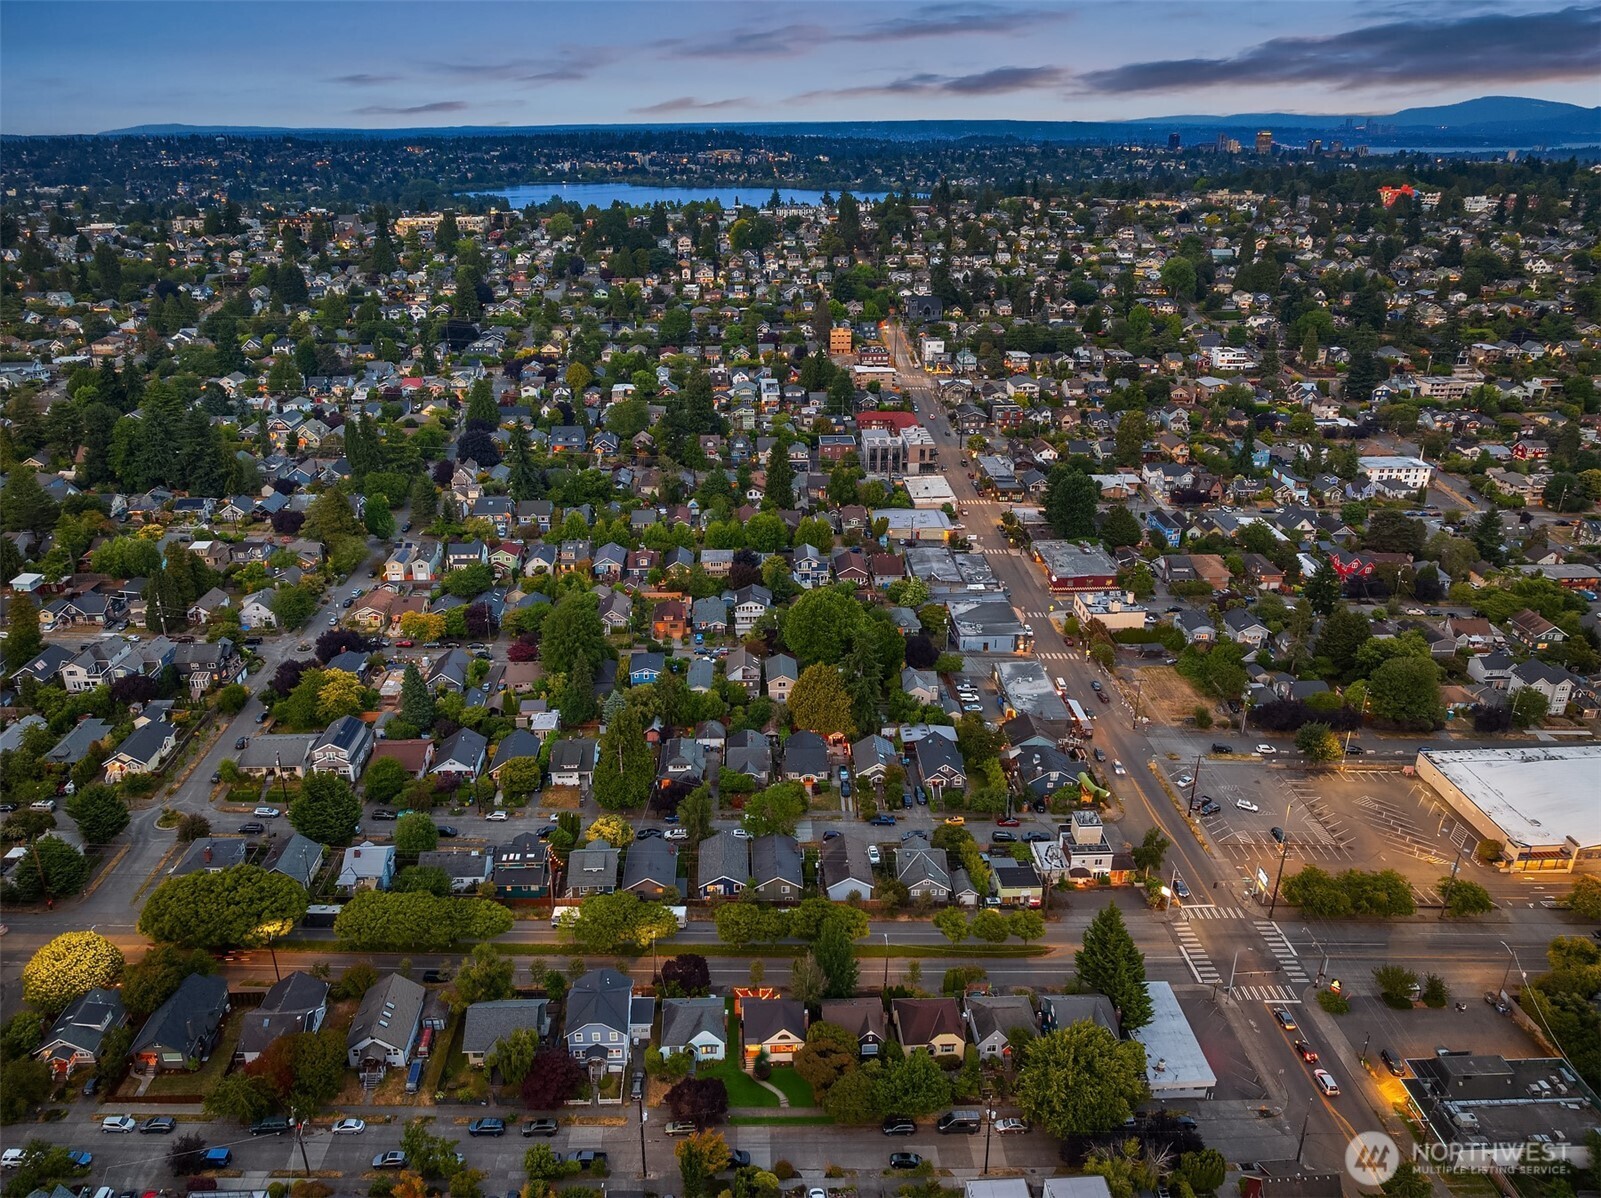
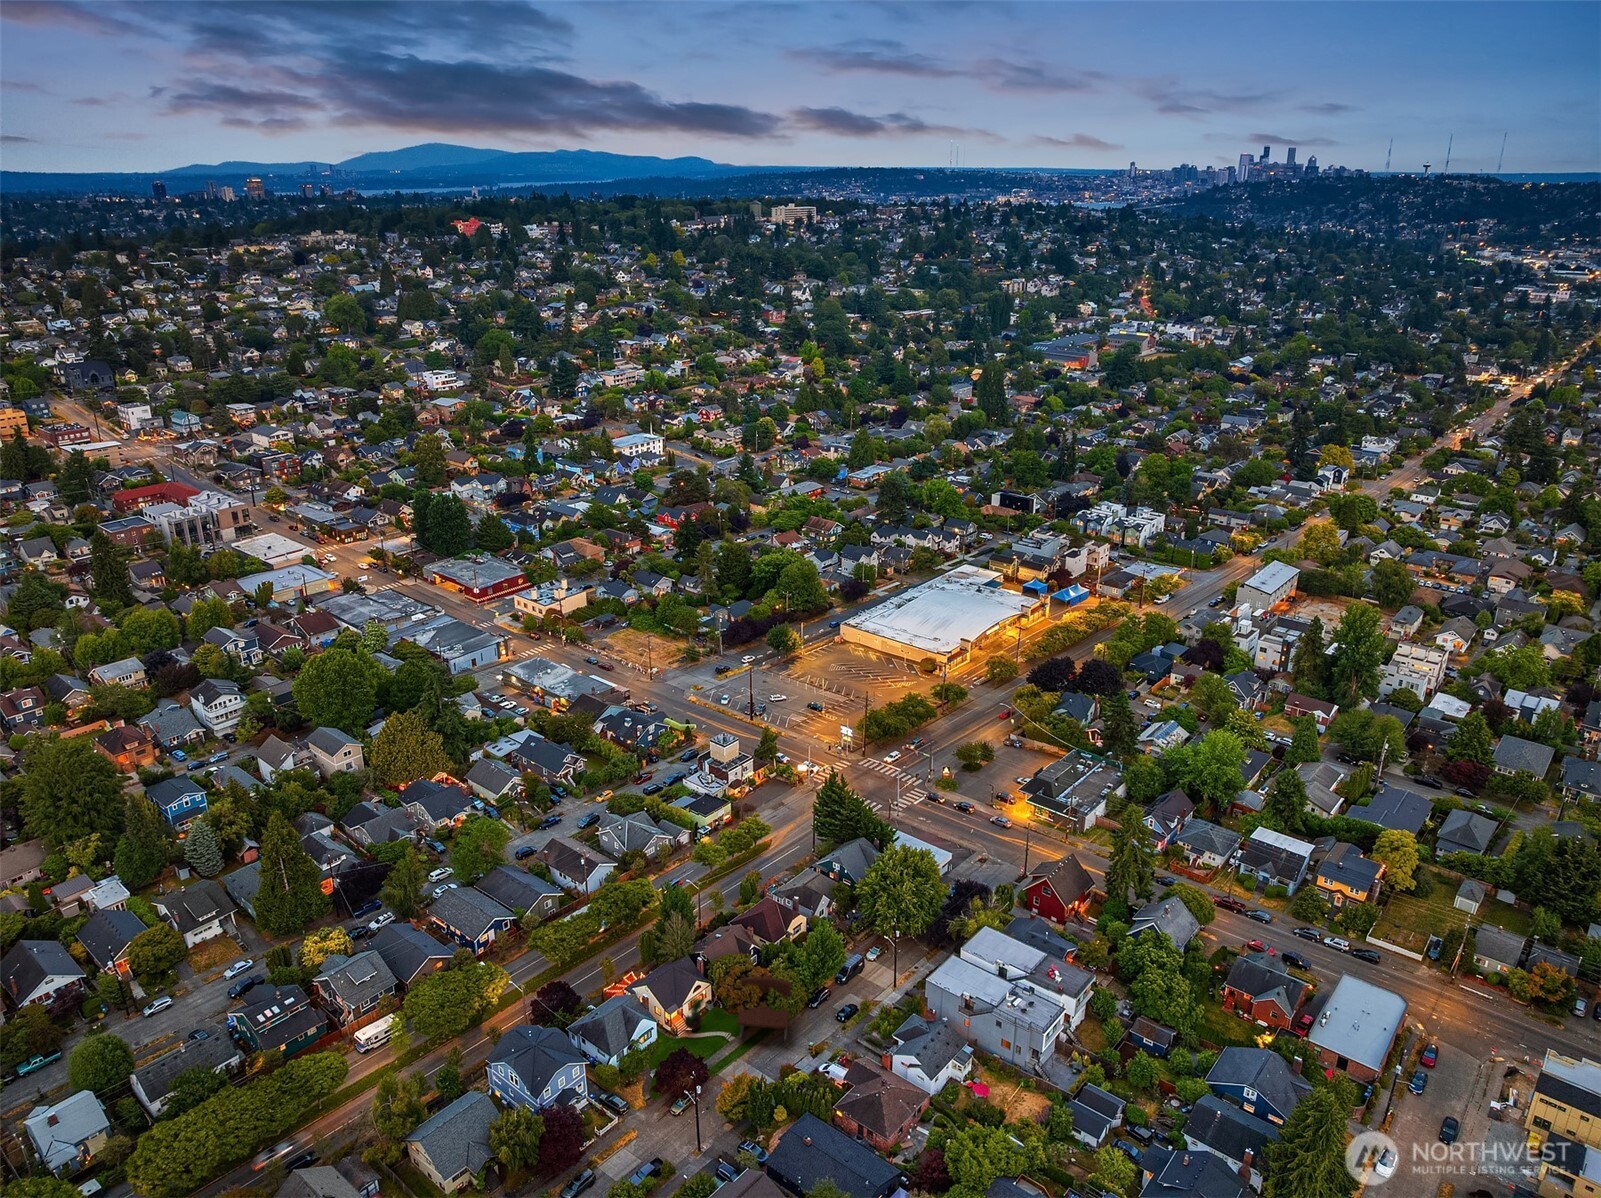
bench: none [775,1059,834,1152] -> present [737,977,791,1042]

